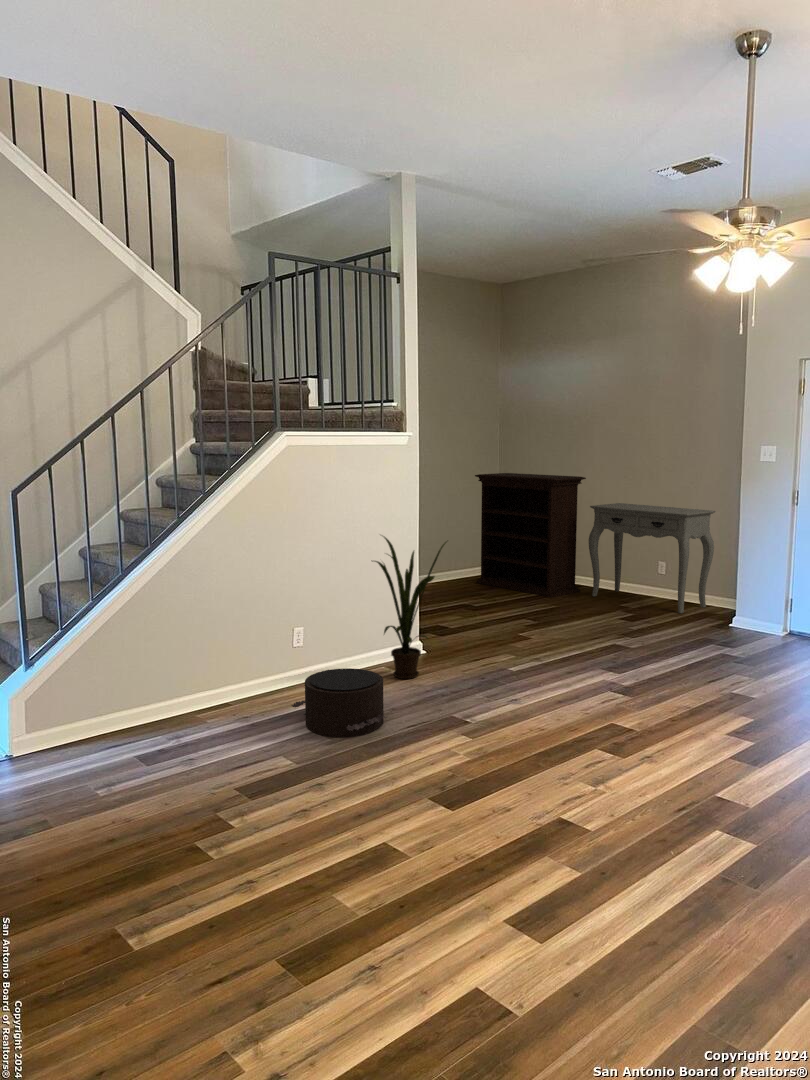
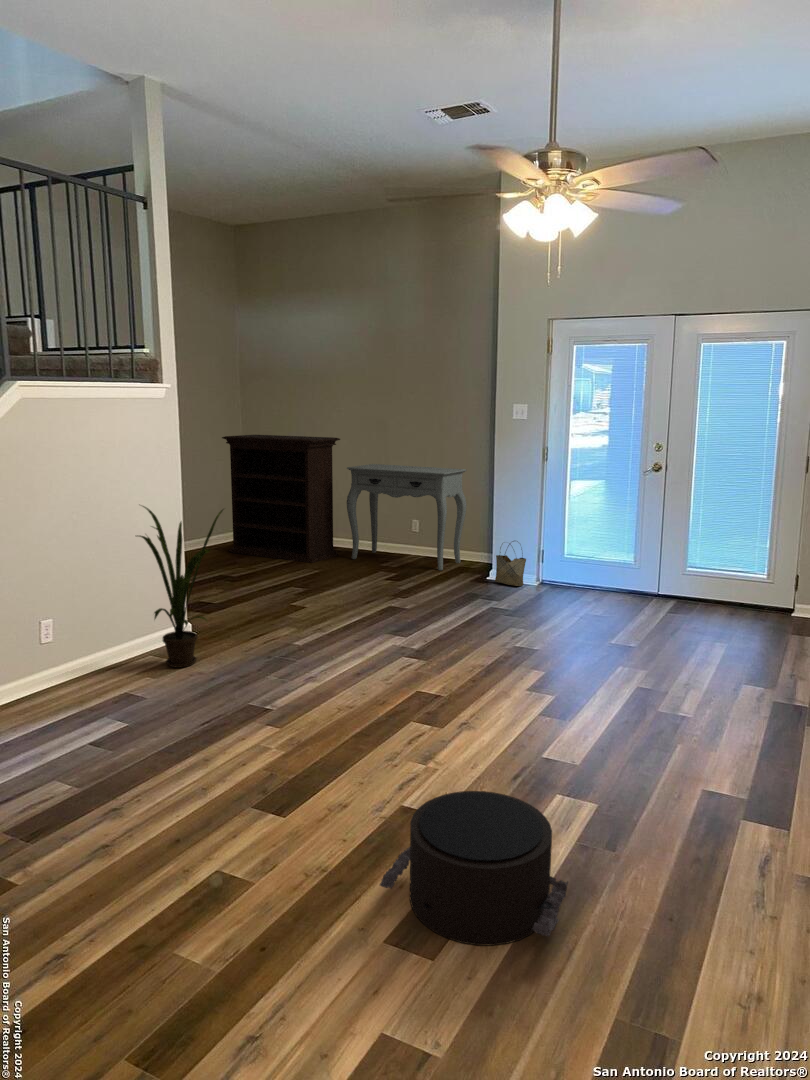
woven basket: none [736,587,772,635] -> present [495,541,526,586]
pouf: present [291,668,386,737] -> present [380,791,568,946]

